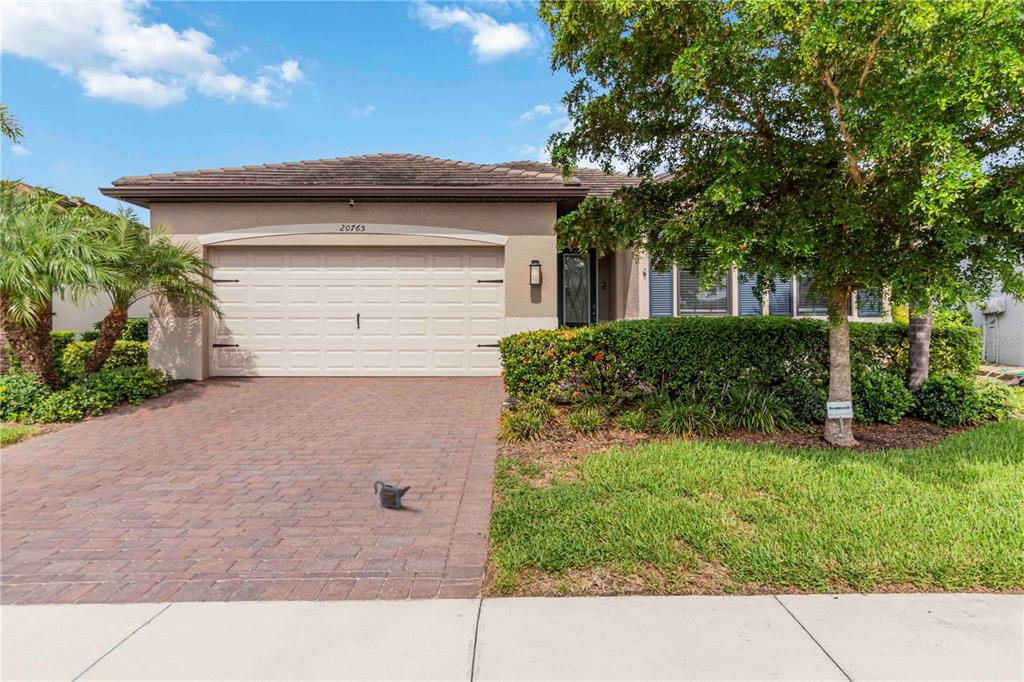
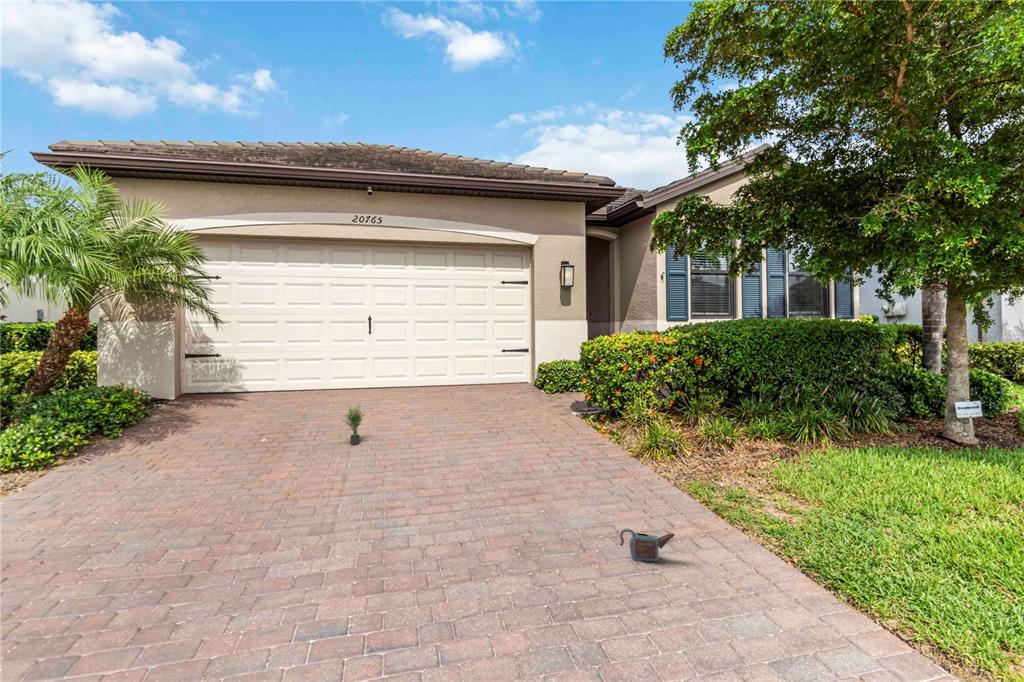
potted plant: none [277,384,304,419] -> present [345,407,364,445]

